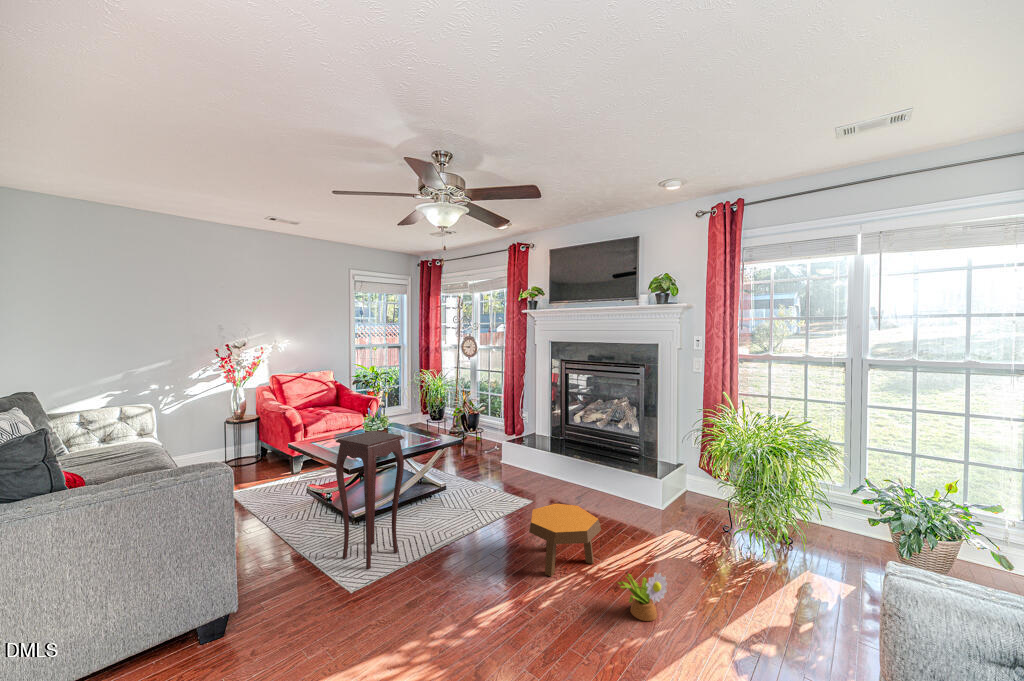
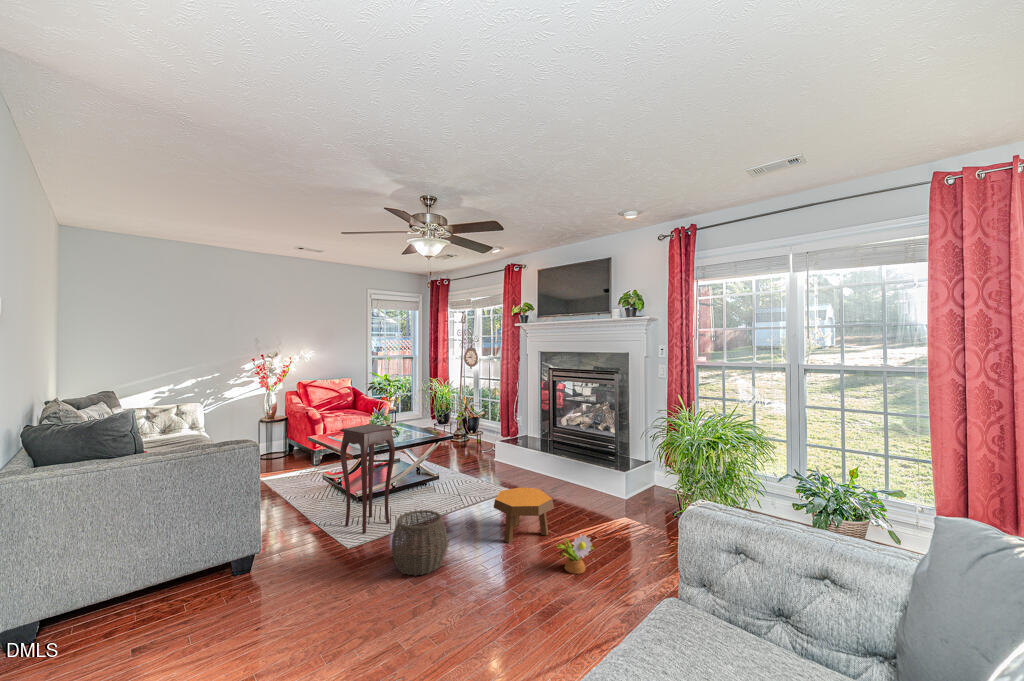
woven basket: none [412,544,484,635] -> present [391,510,447,576]

